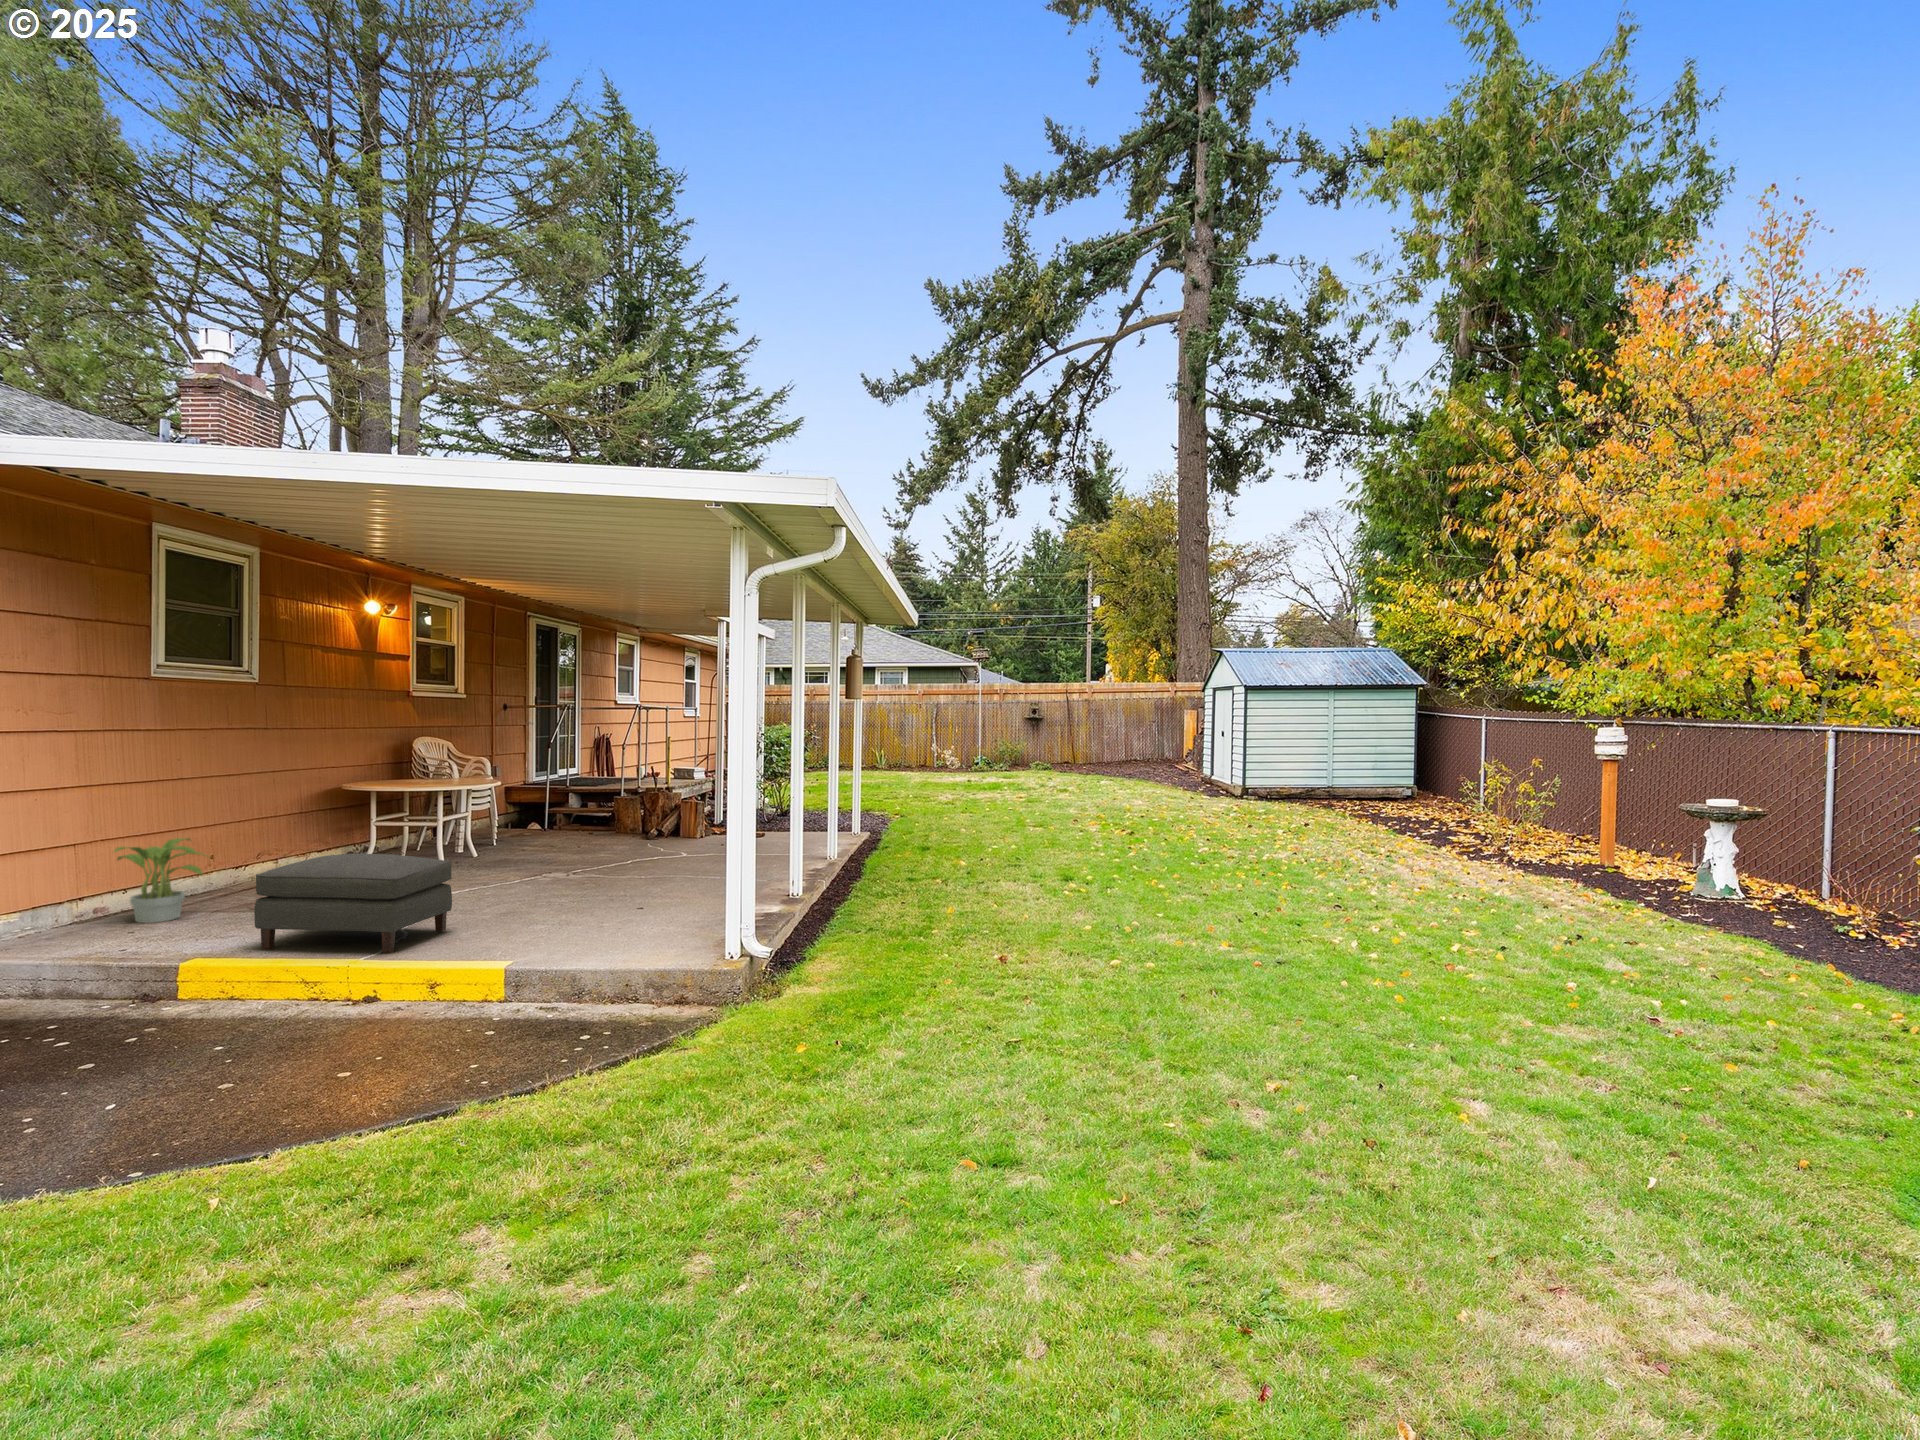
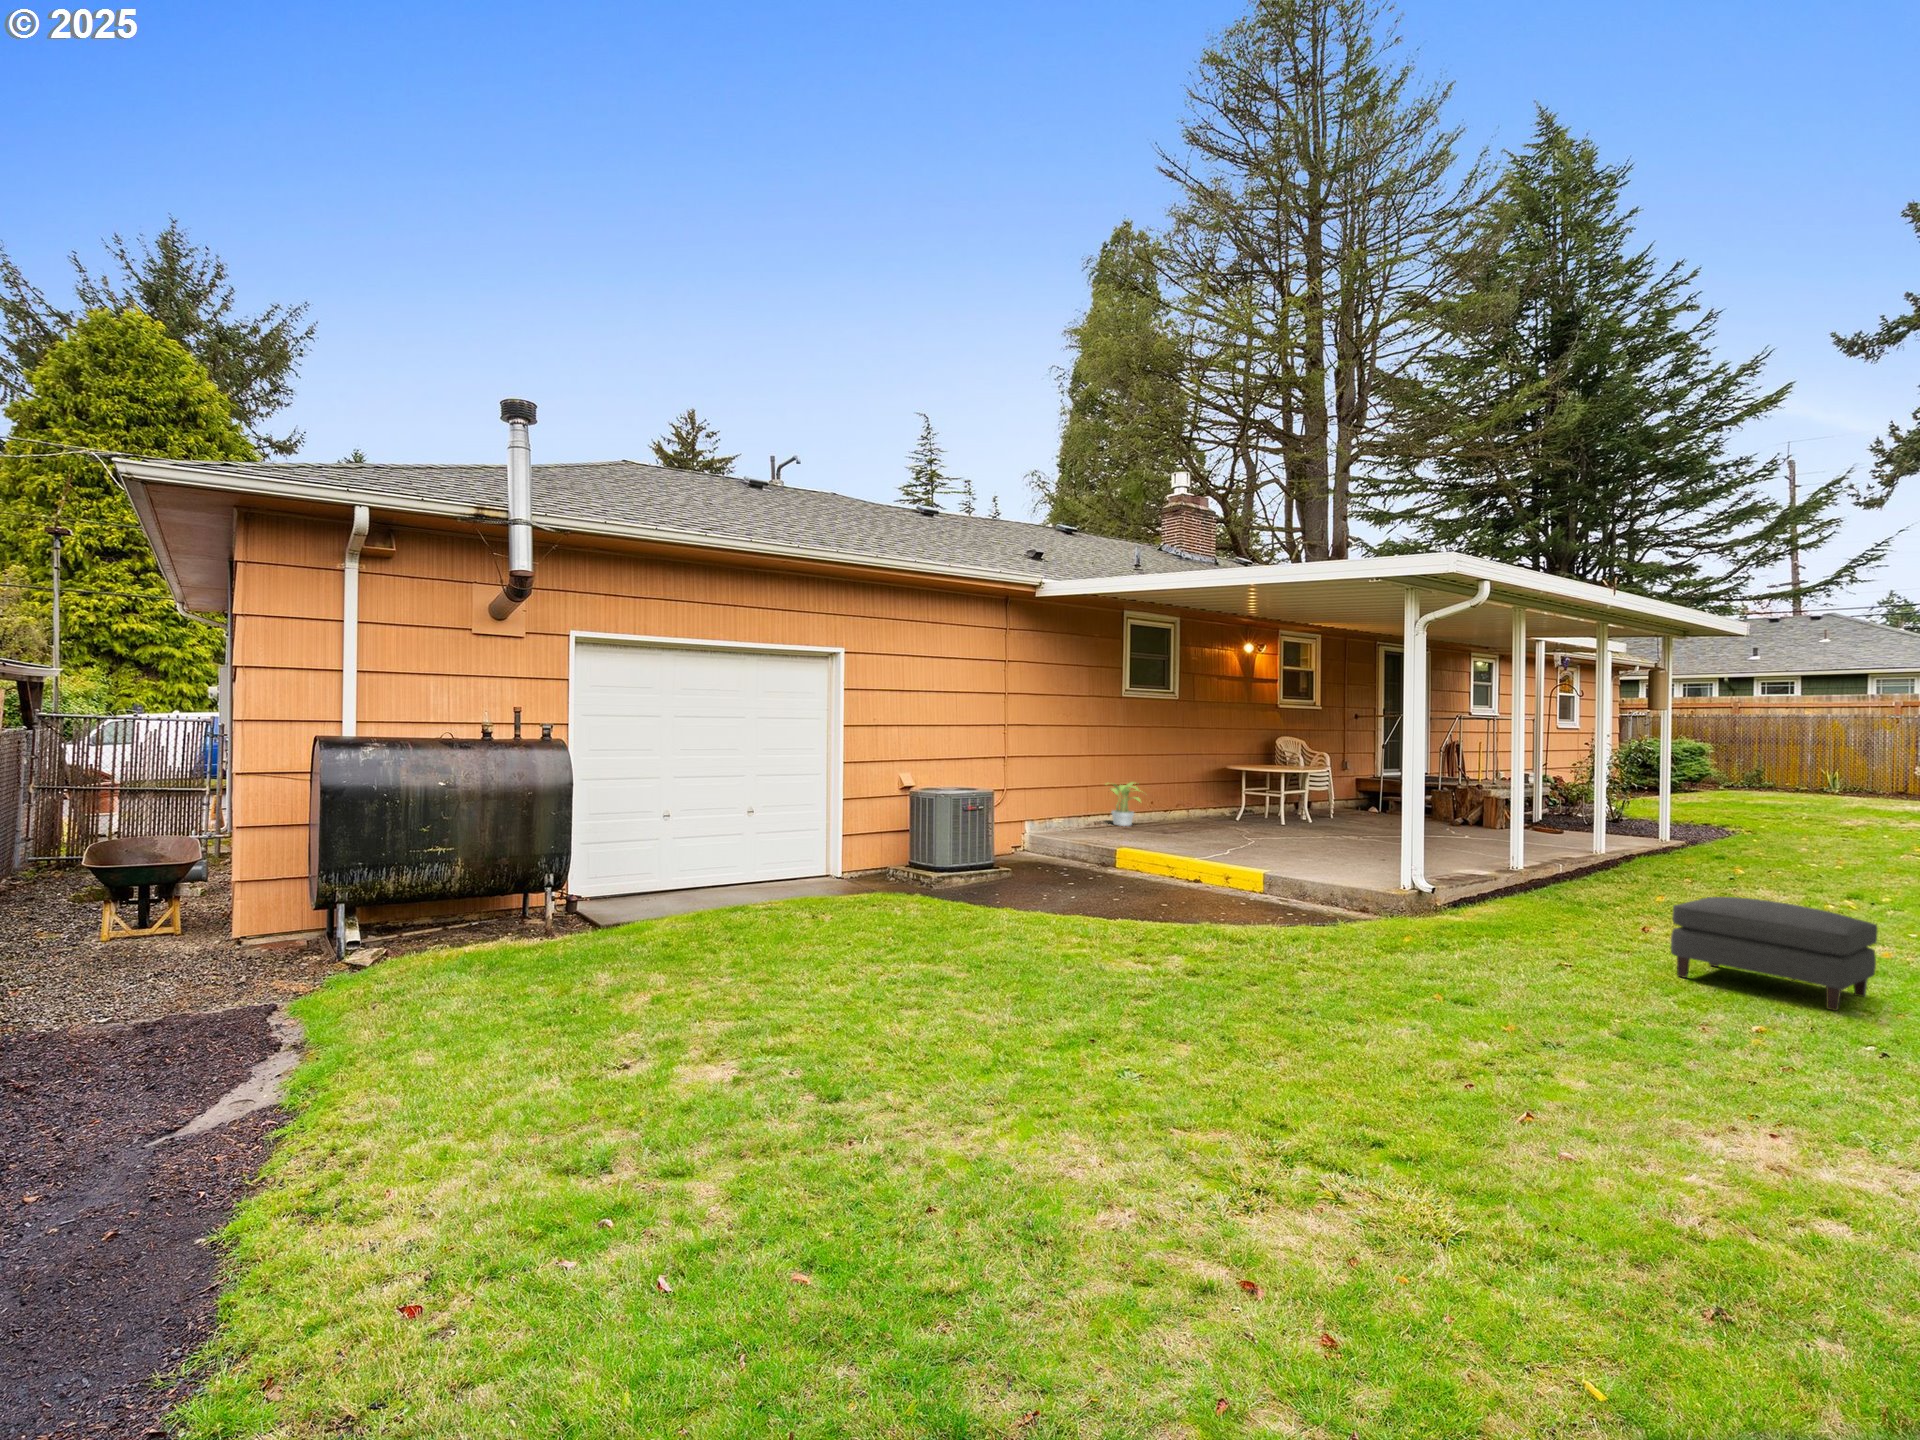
ottoman: present [255,854,452,954] -> present [1671,897,1878,1011]

